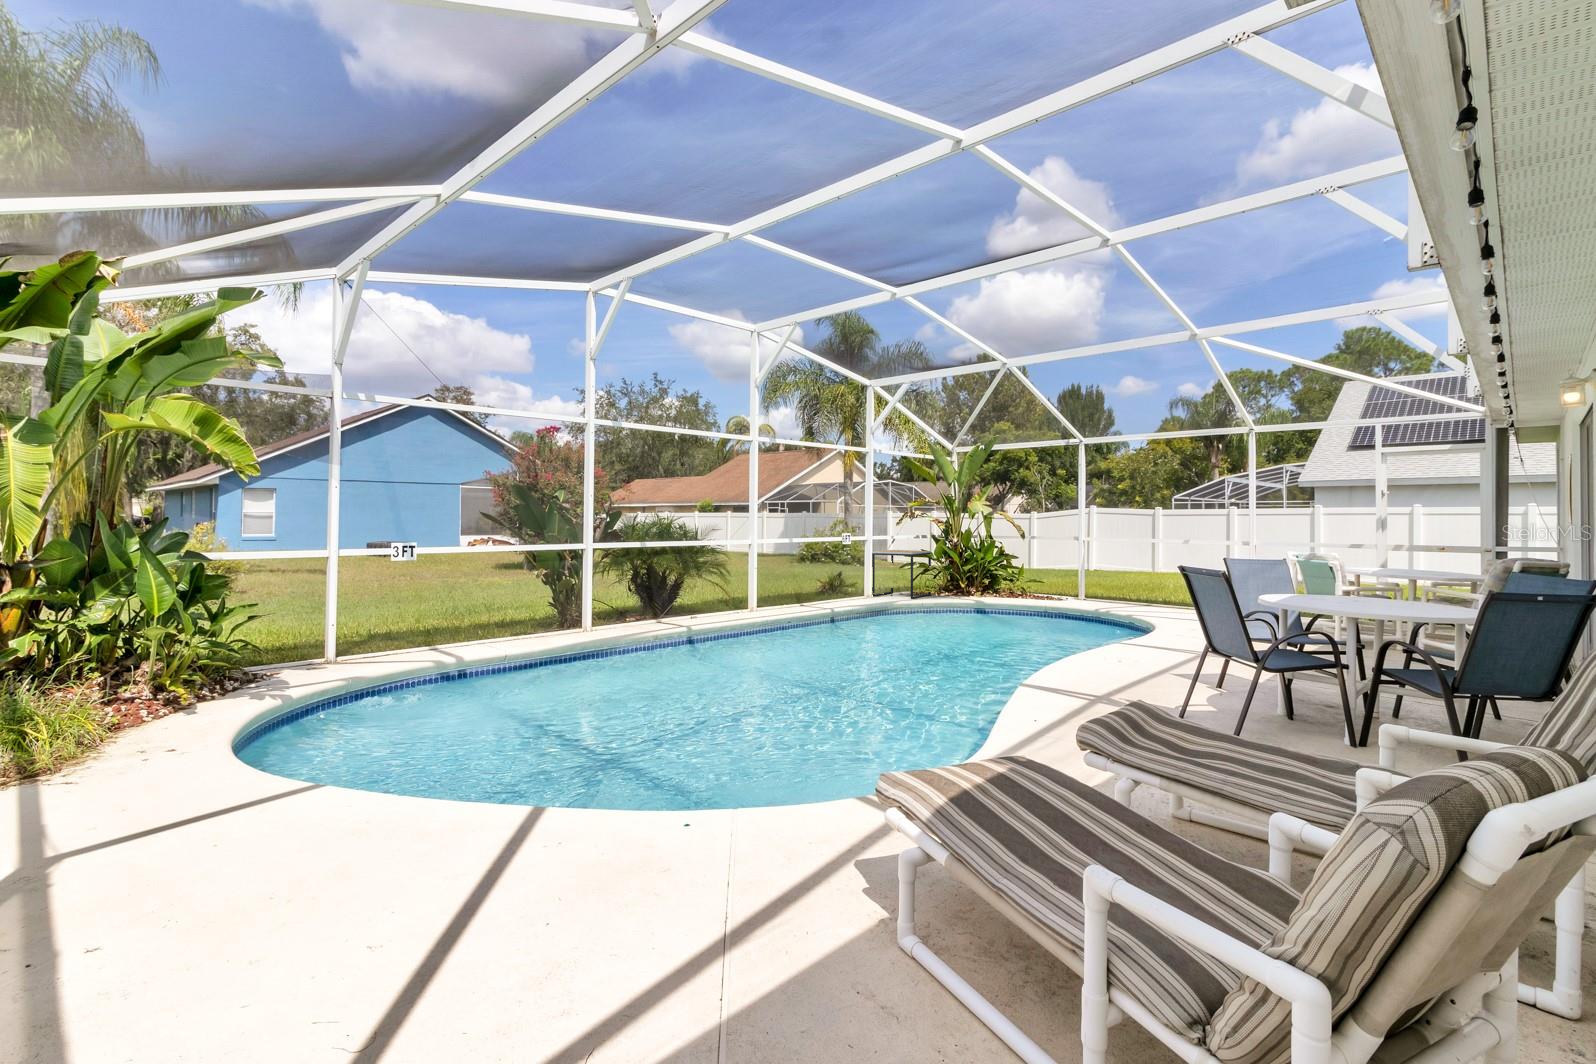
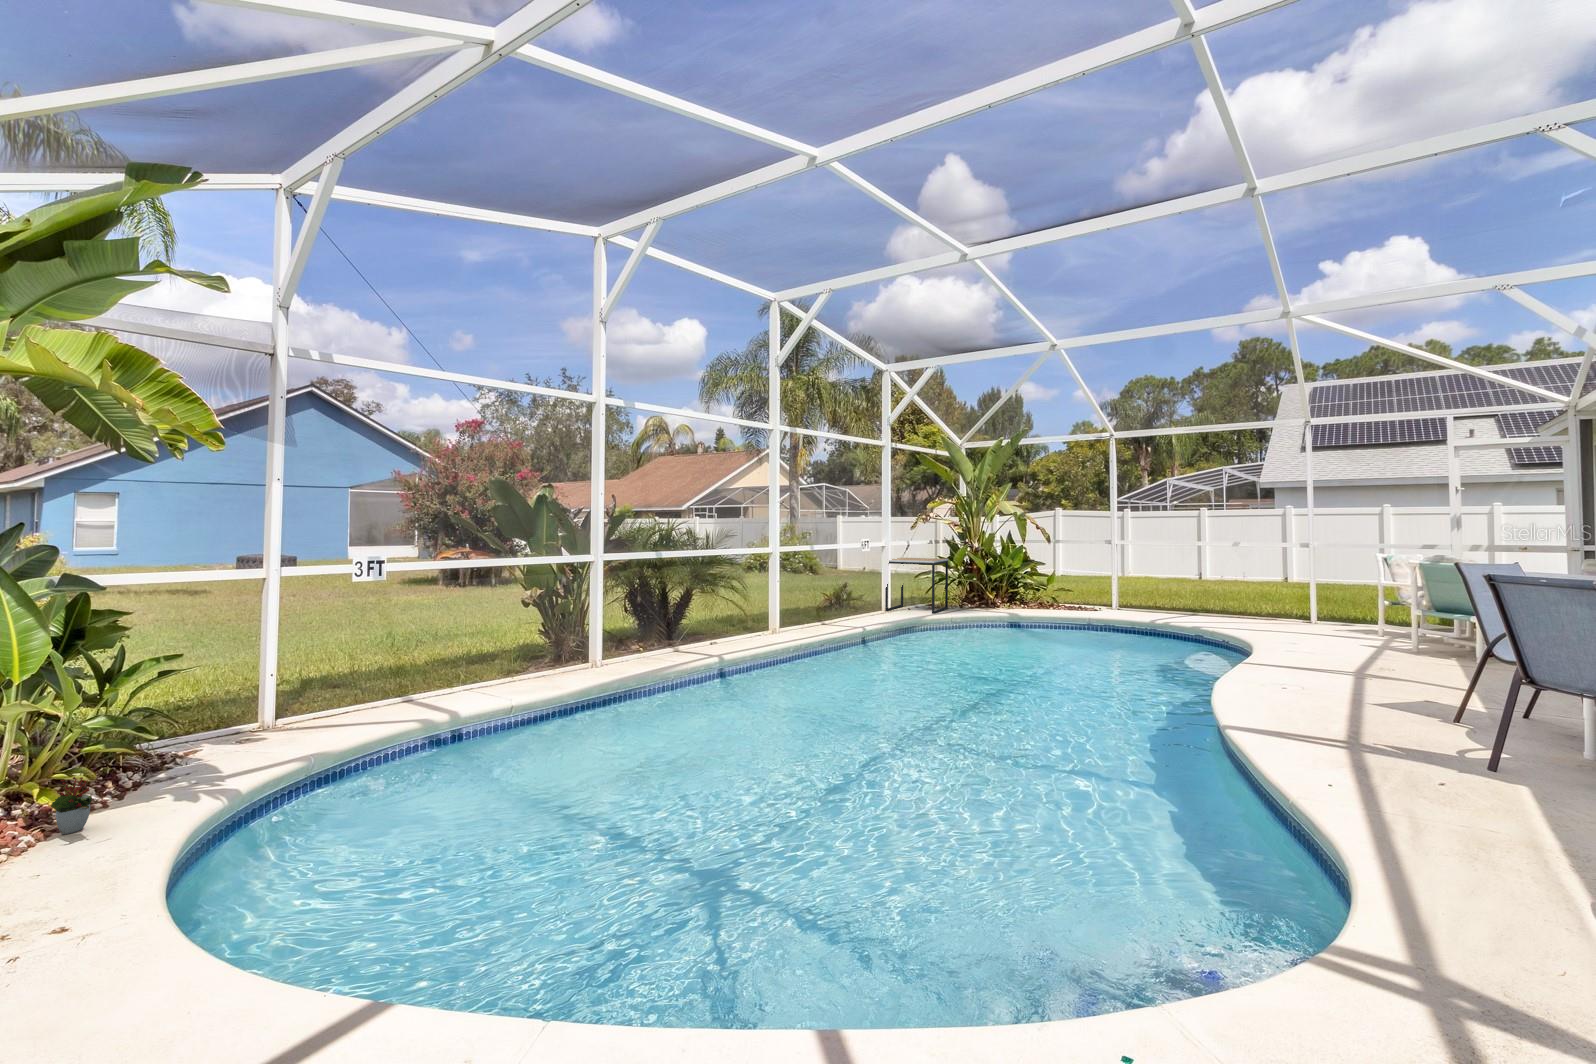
decorative plant: none [177,676,201,711] -> present [51,777,92,834]

